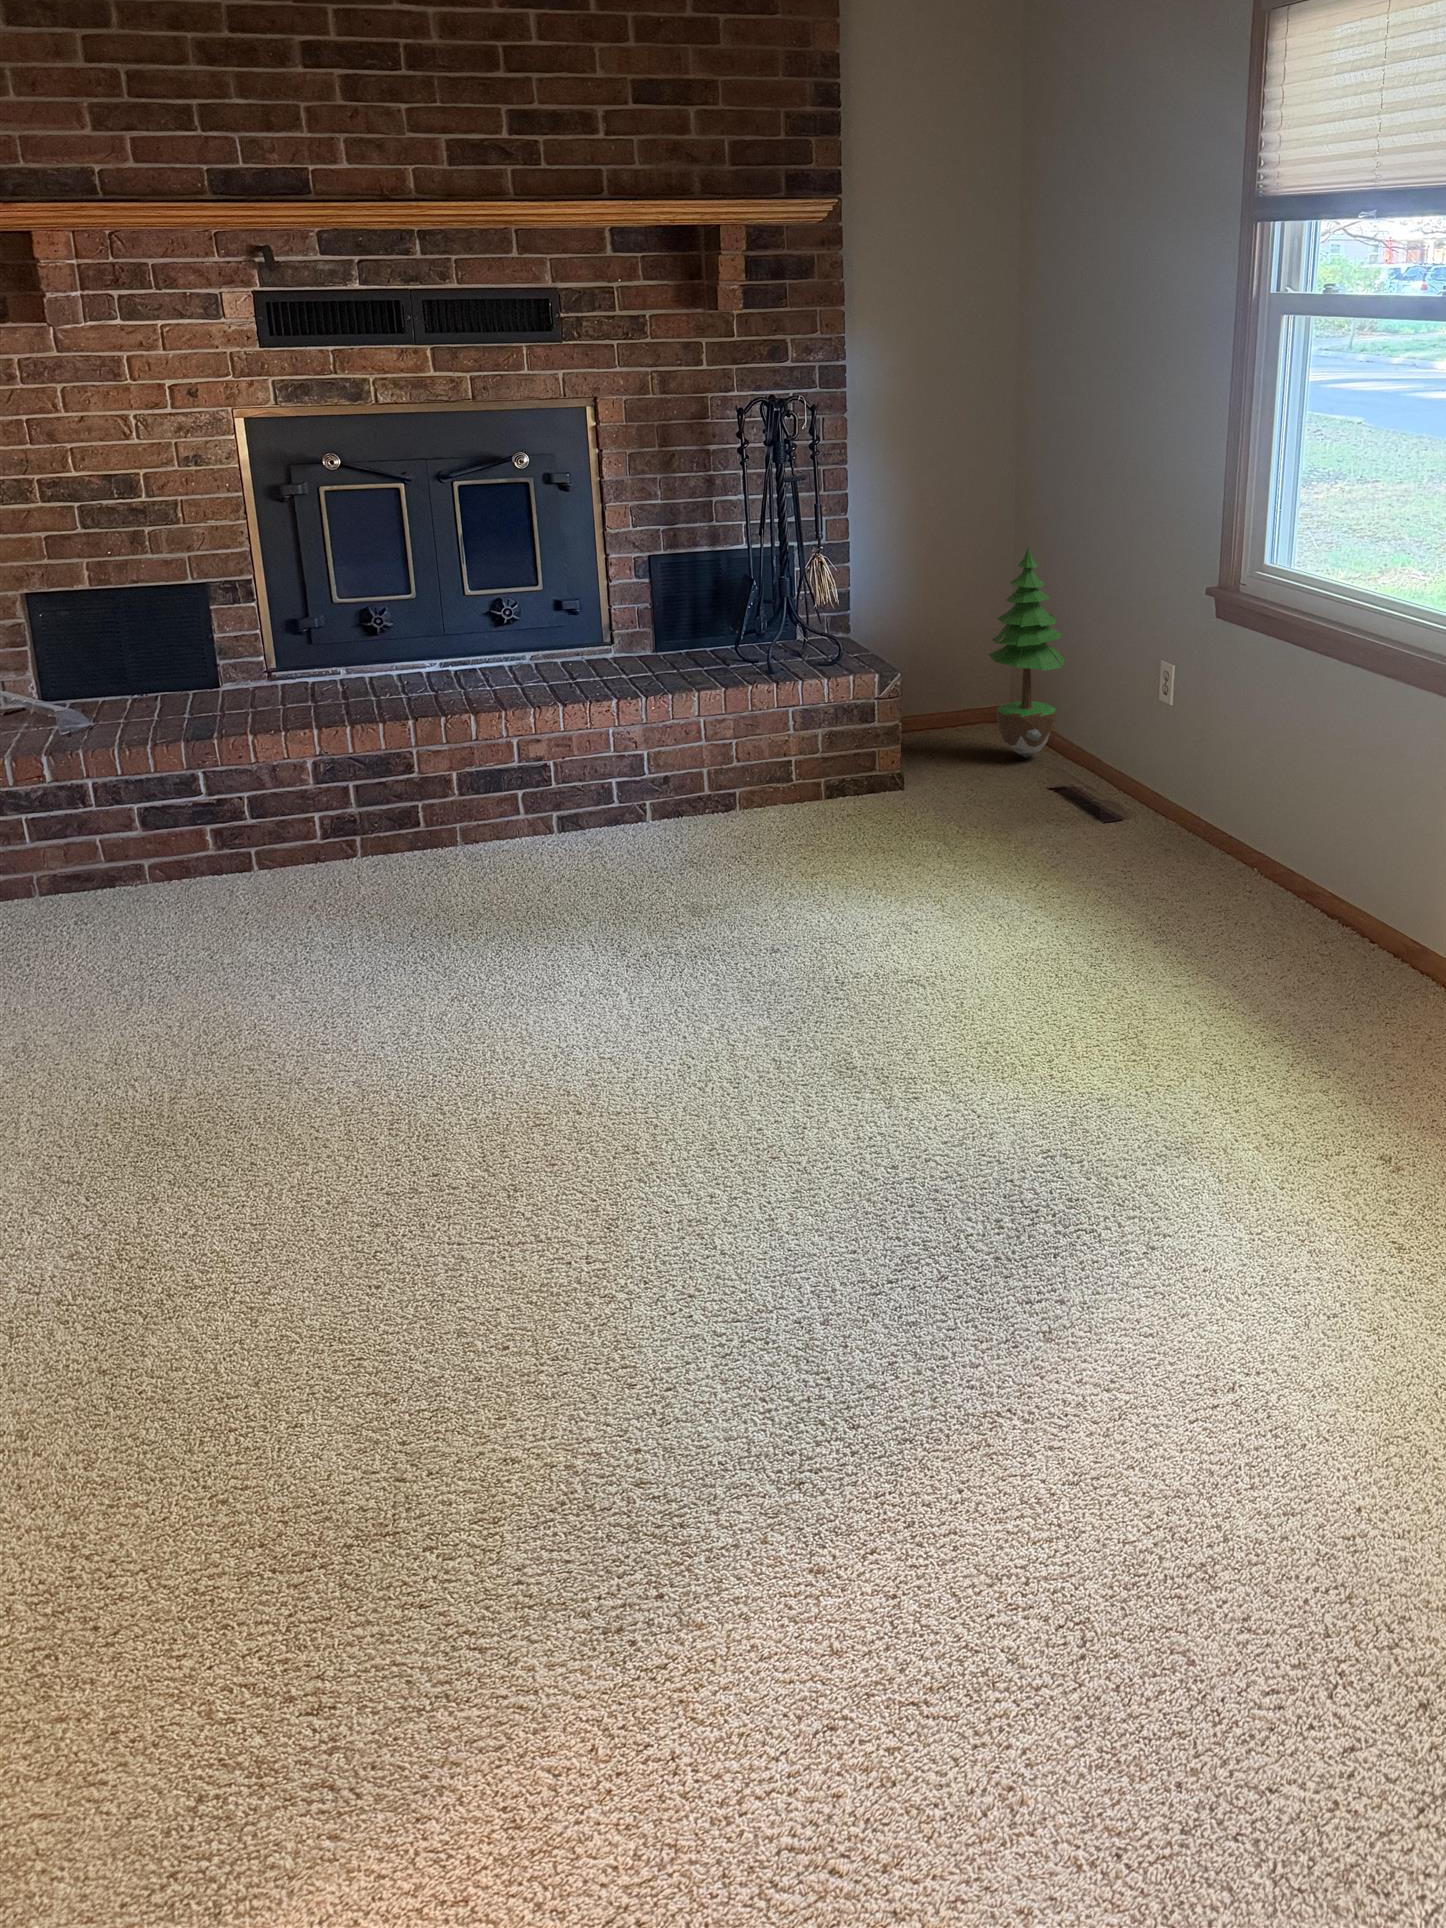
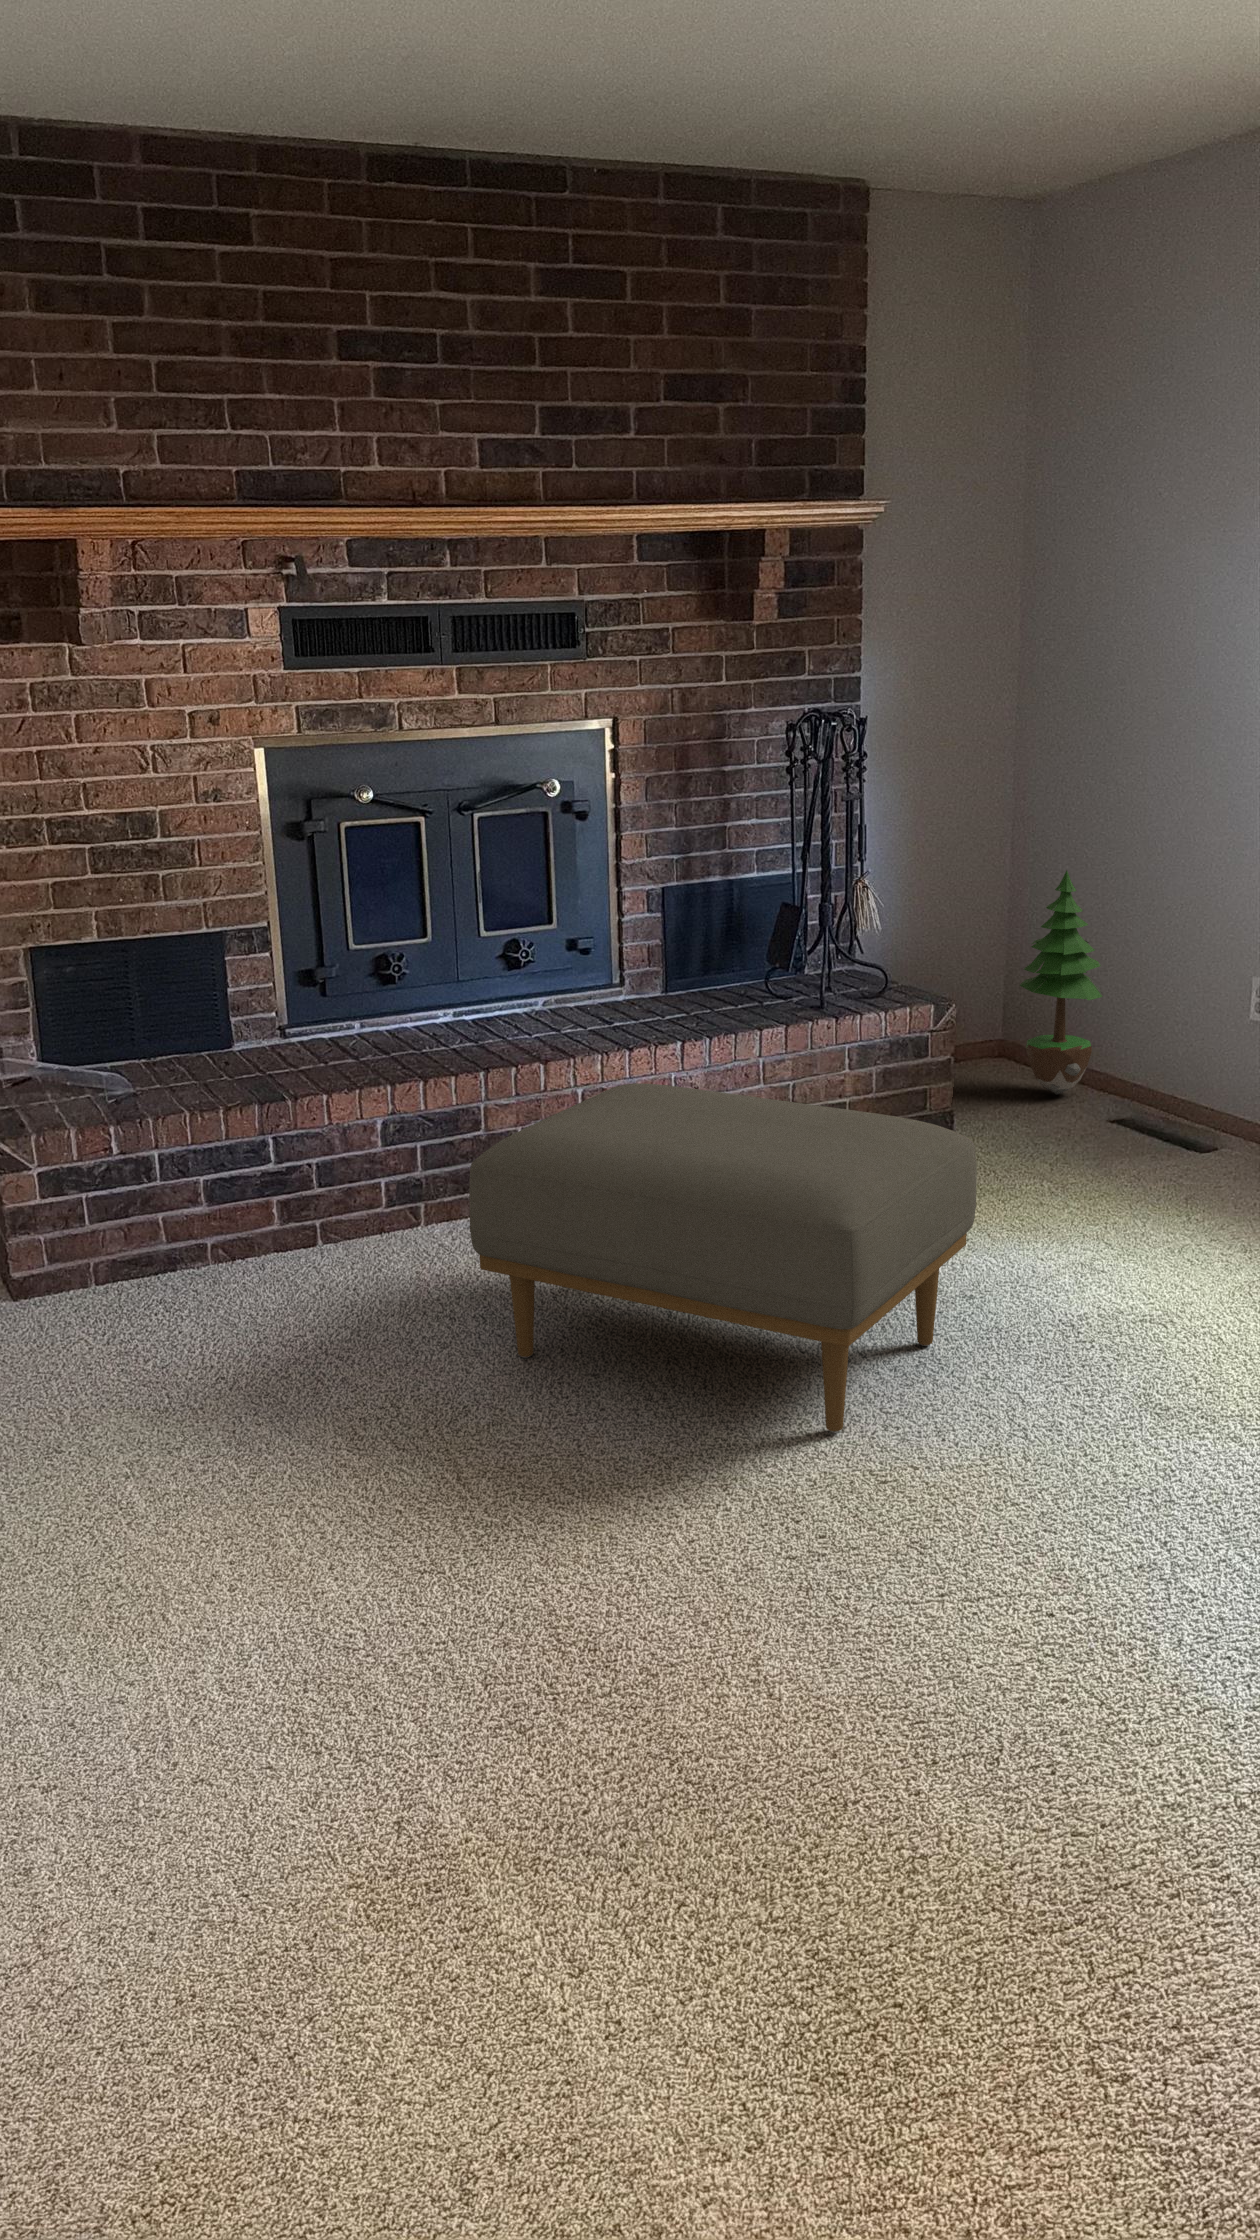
ottoman: none [273,737,742,1070] -> present [469,1083,977,1432]

